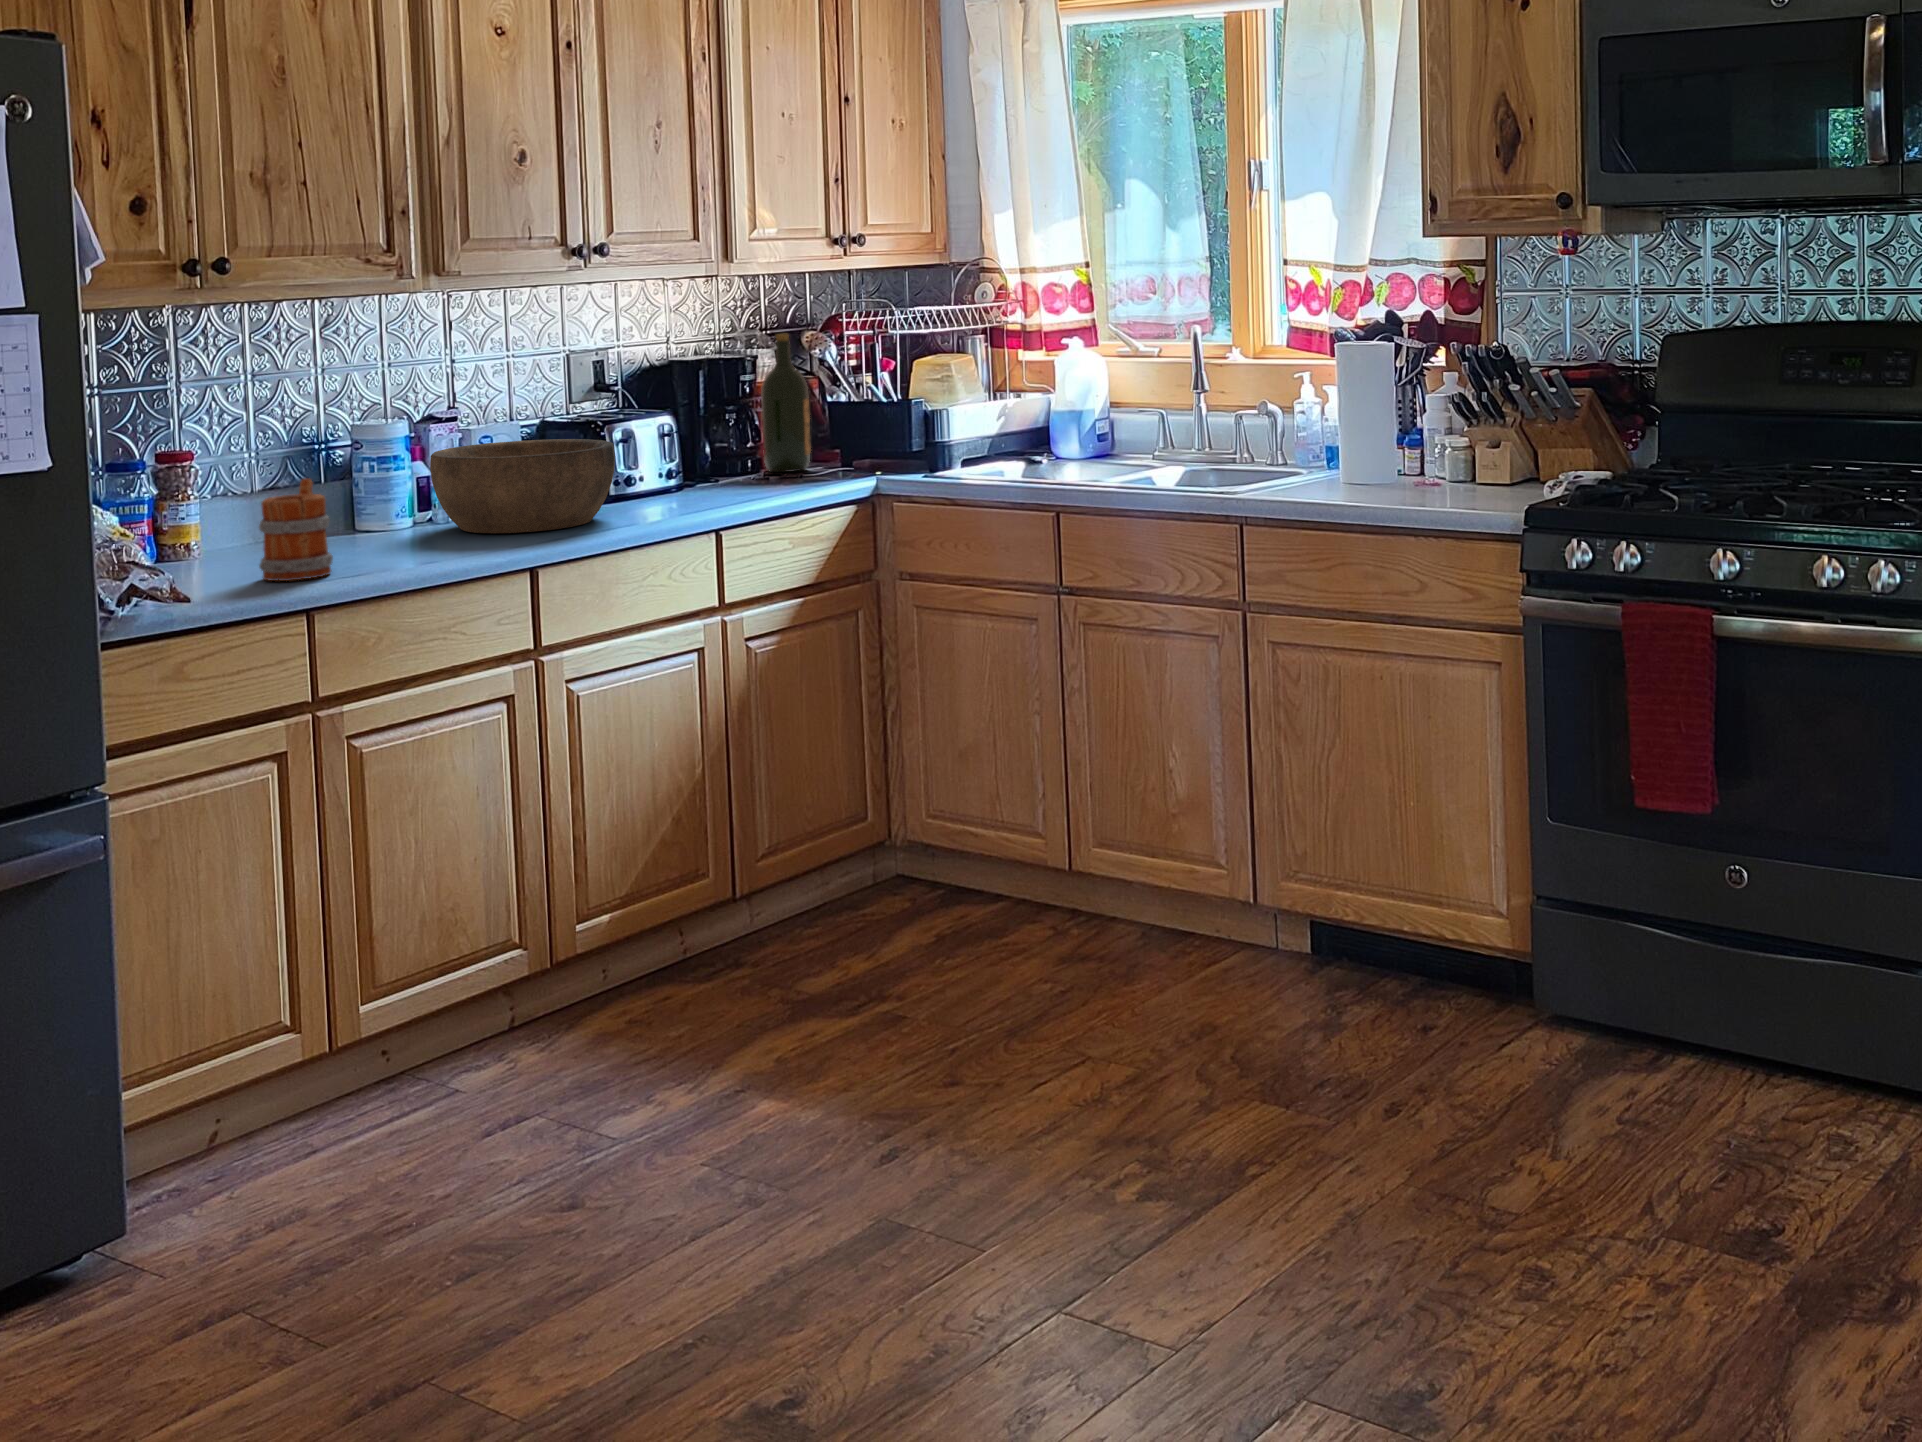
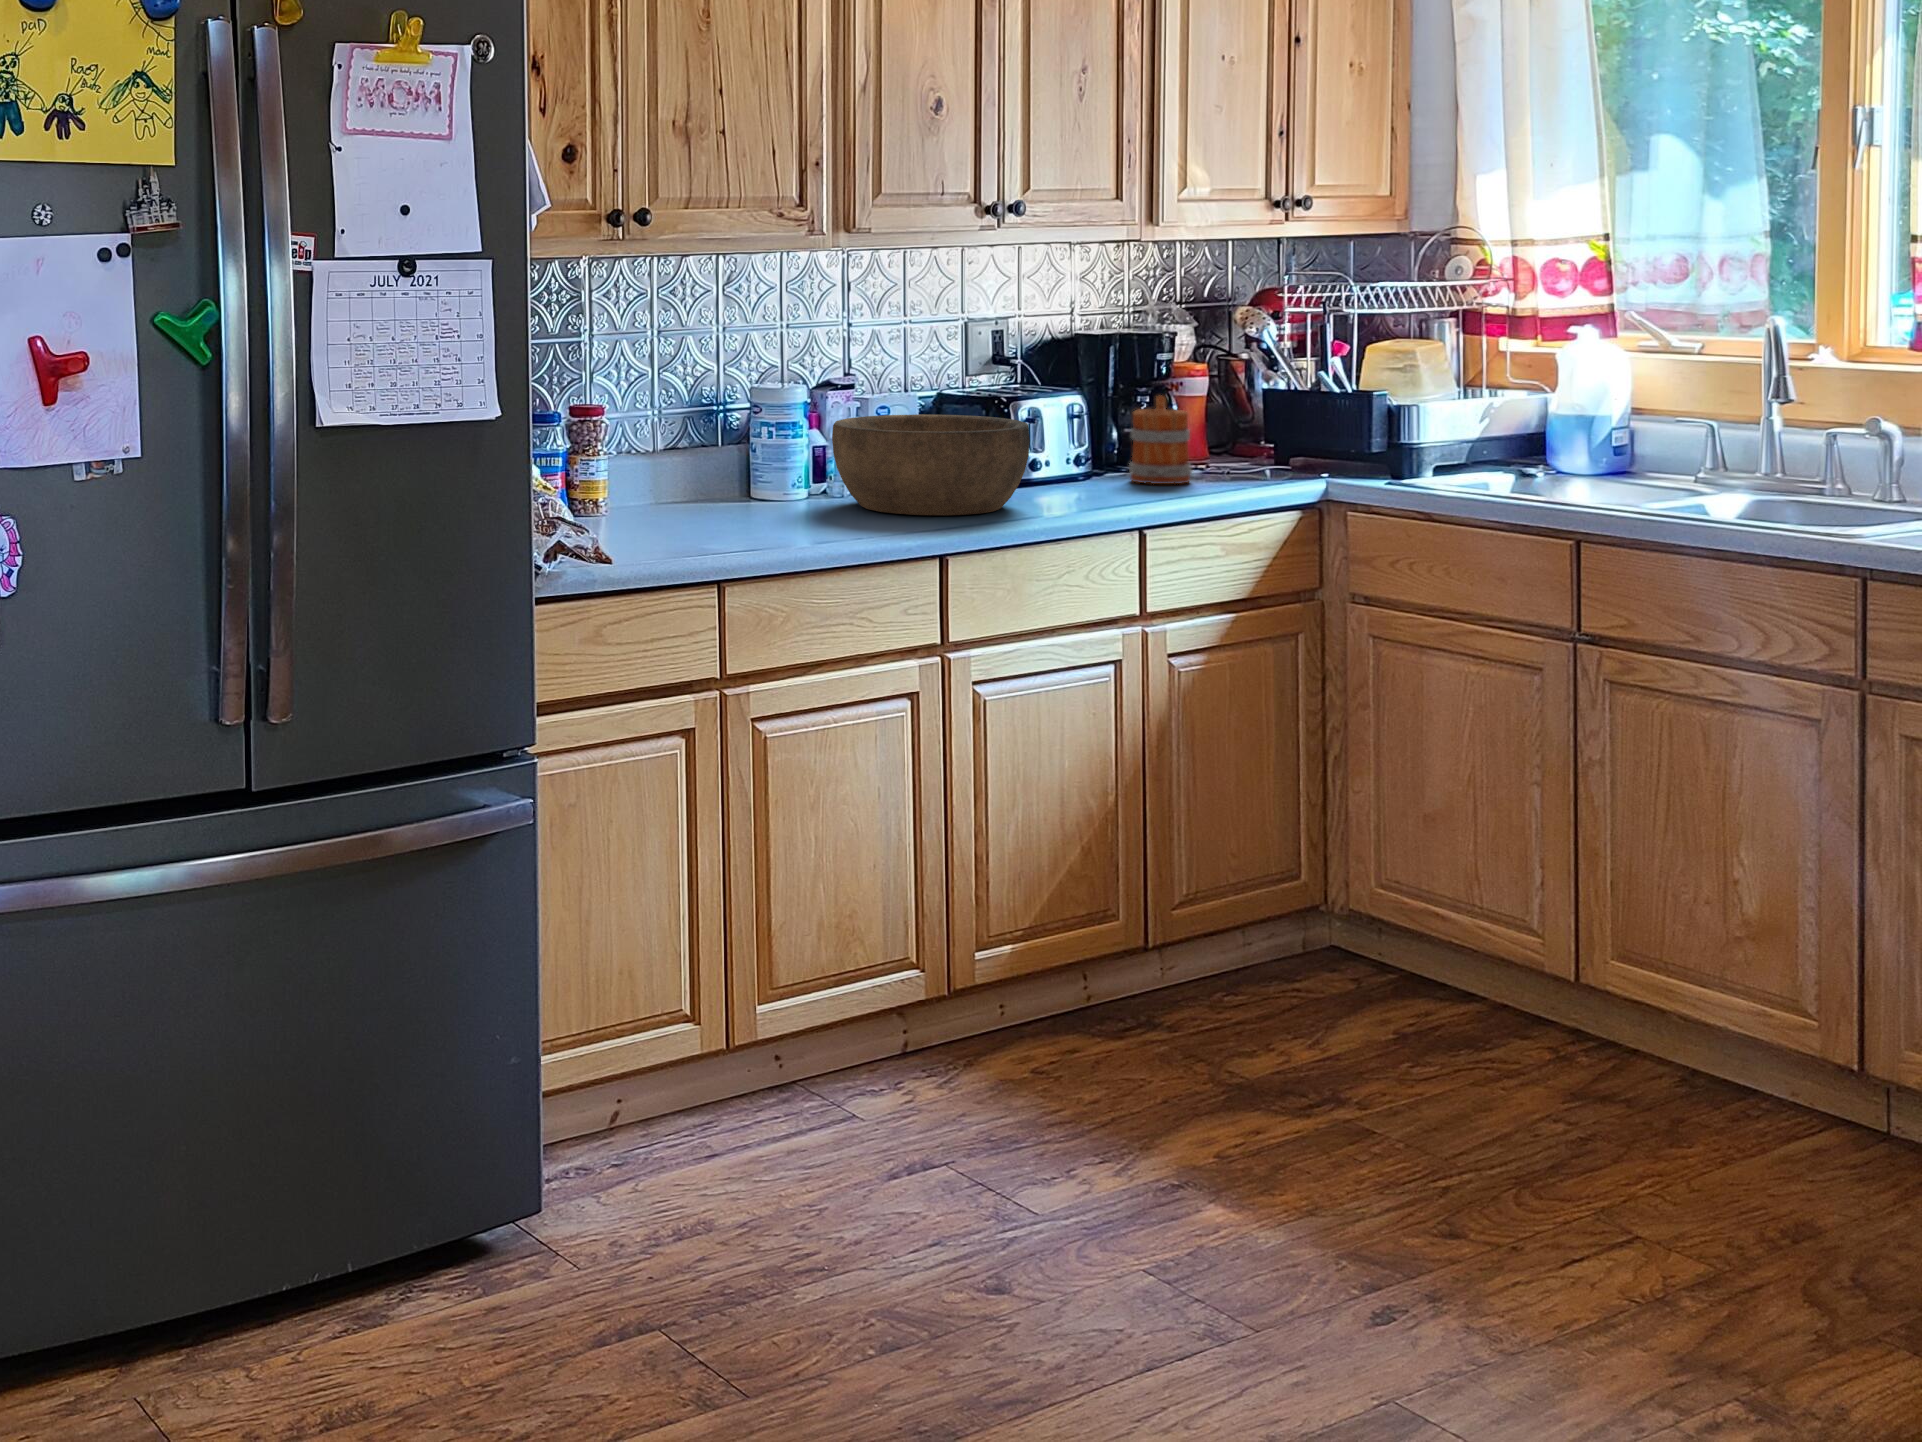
wine bottle: present [761,334,811,472] -> none [1182,309,1239,468]
mug: present [259,478,333,581] -> present [1129,395,1192,484]

